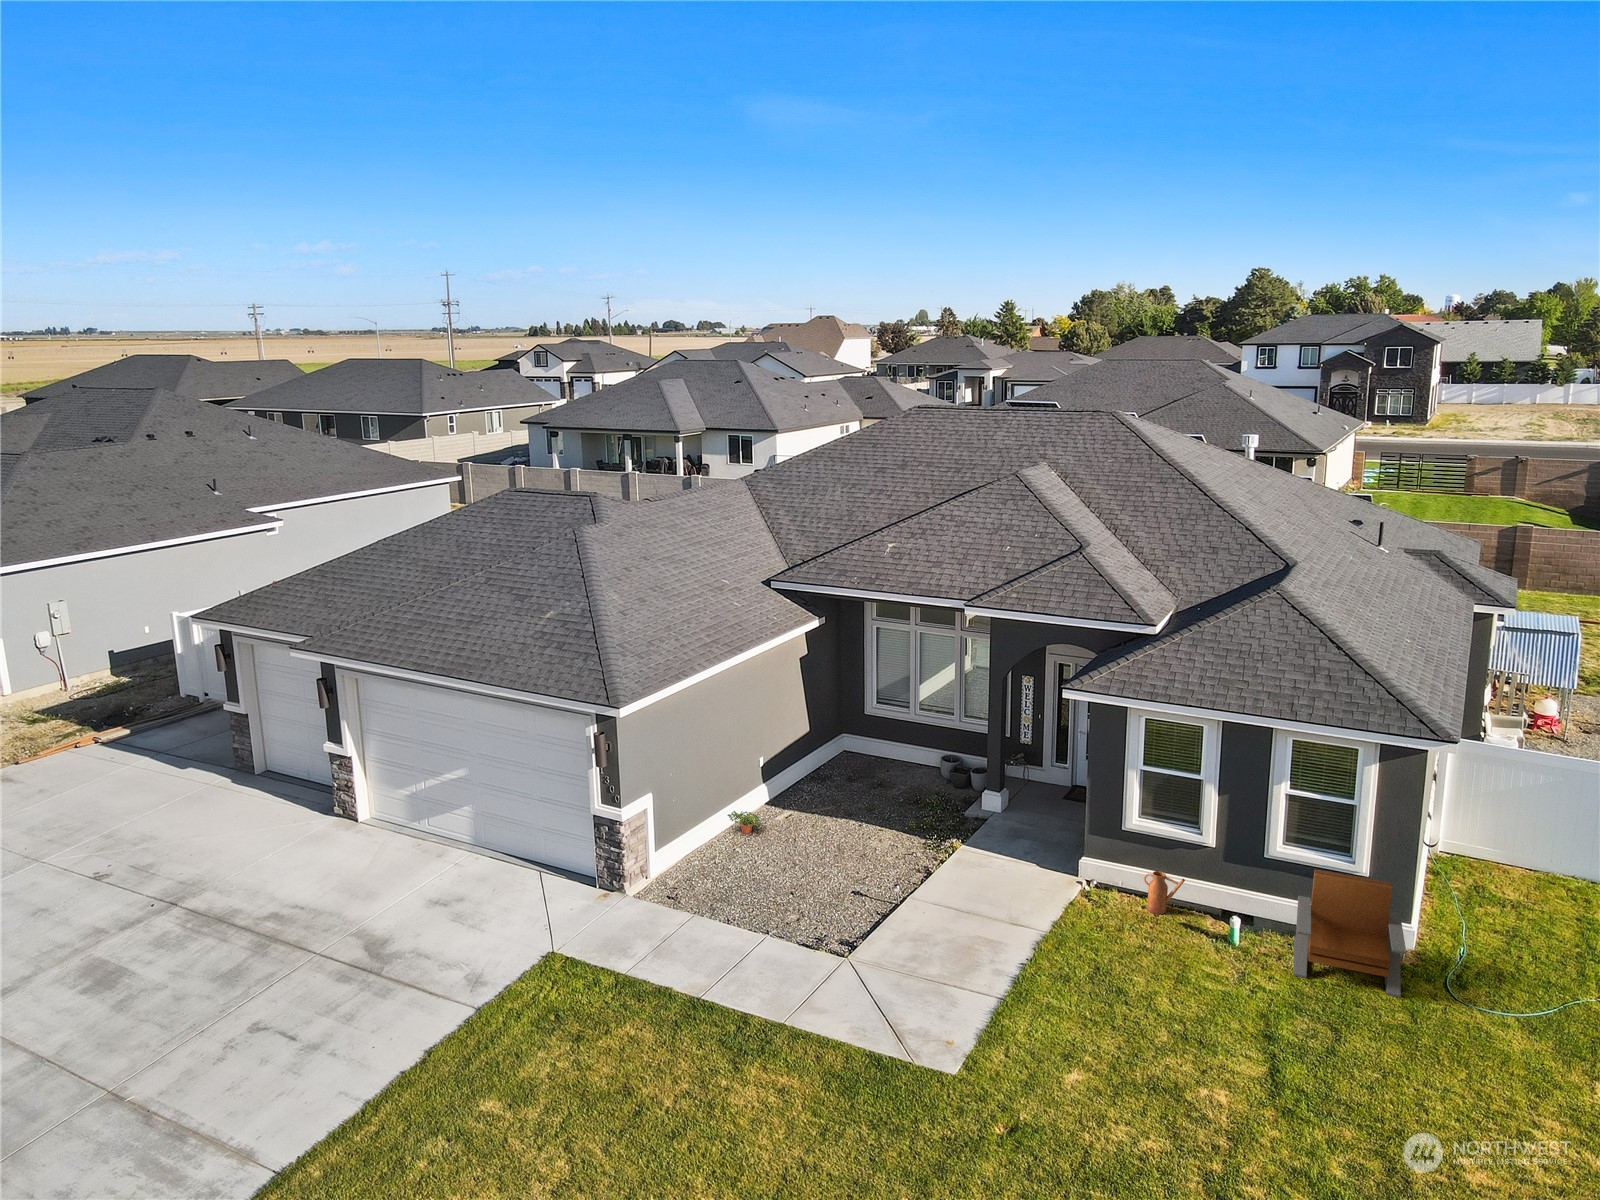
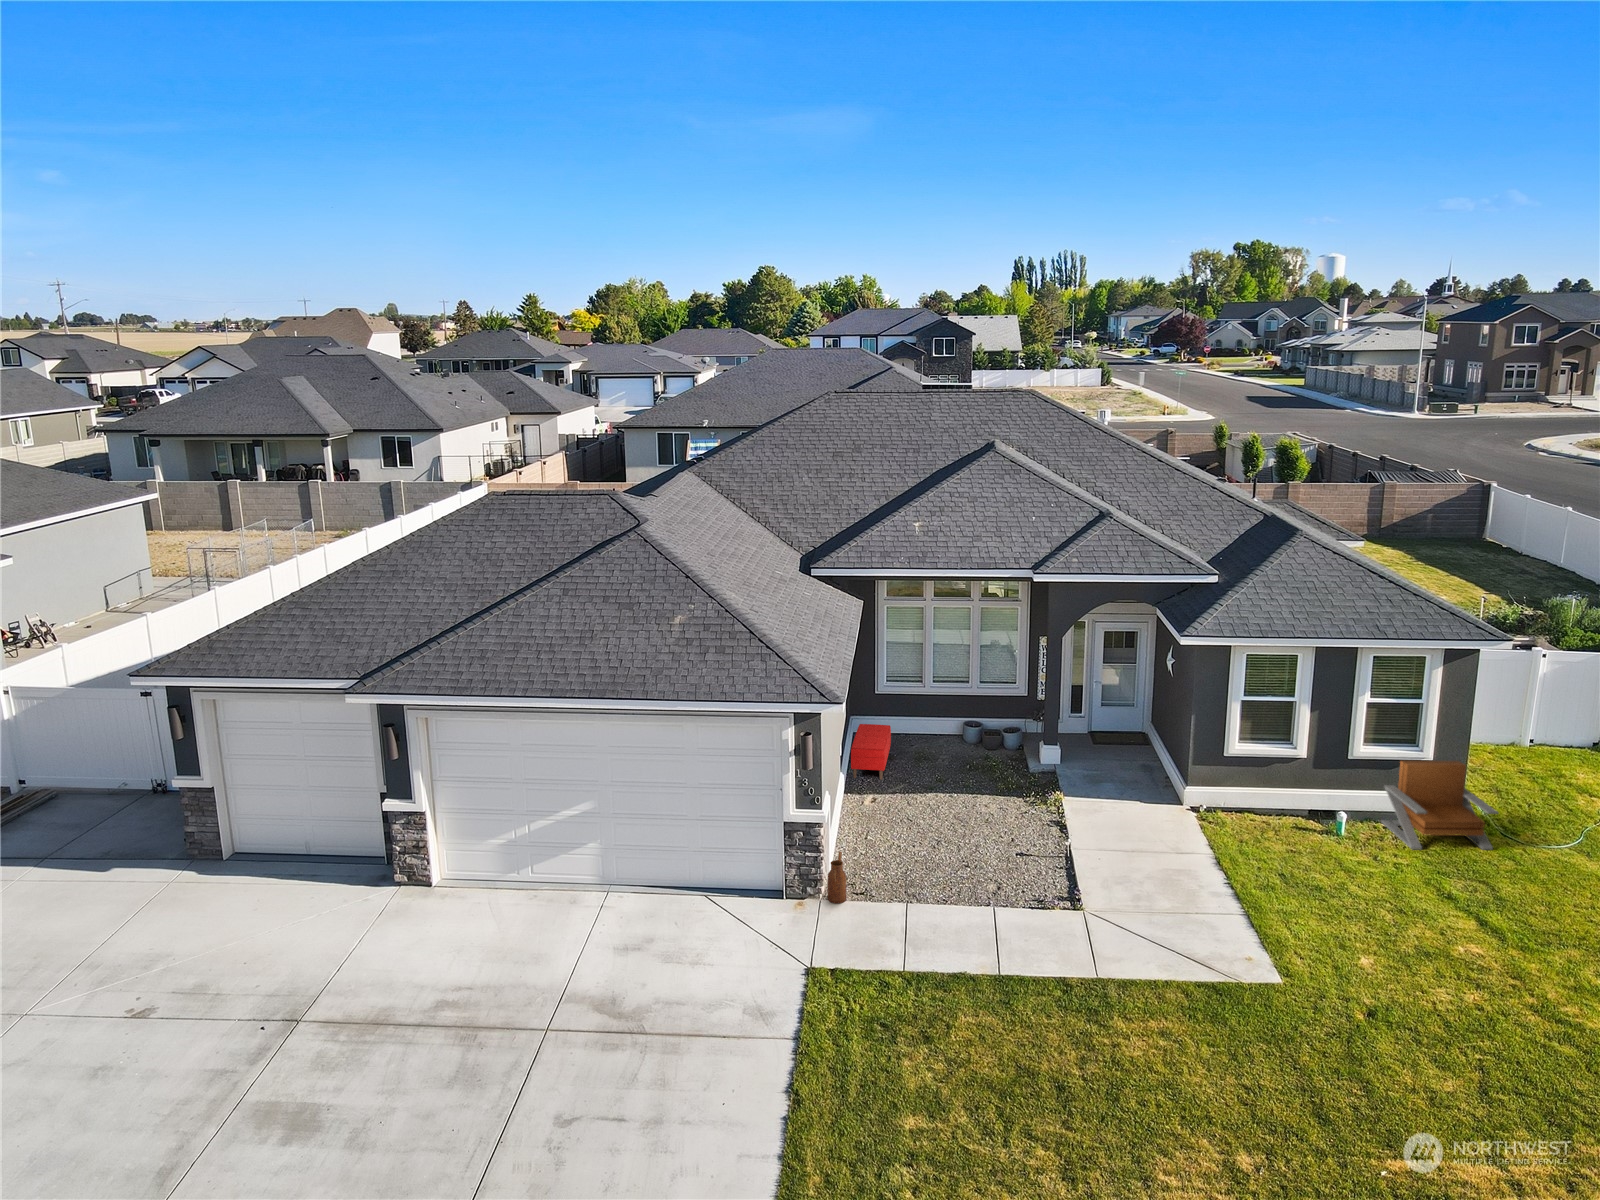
bench: none [779,741,843,799] -> present [851,724,891,780]
potted plant: present [728,811,765,834] -> none [843,799,881,821]
watering can: present [1144,871,1185,914] -> present [828,852,846,903]

